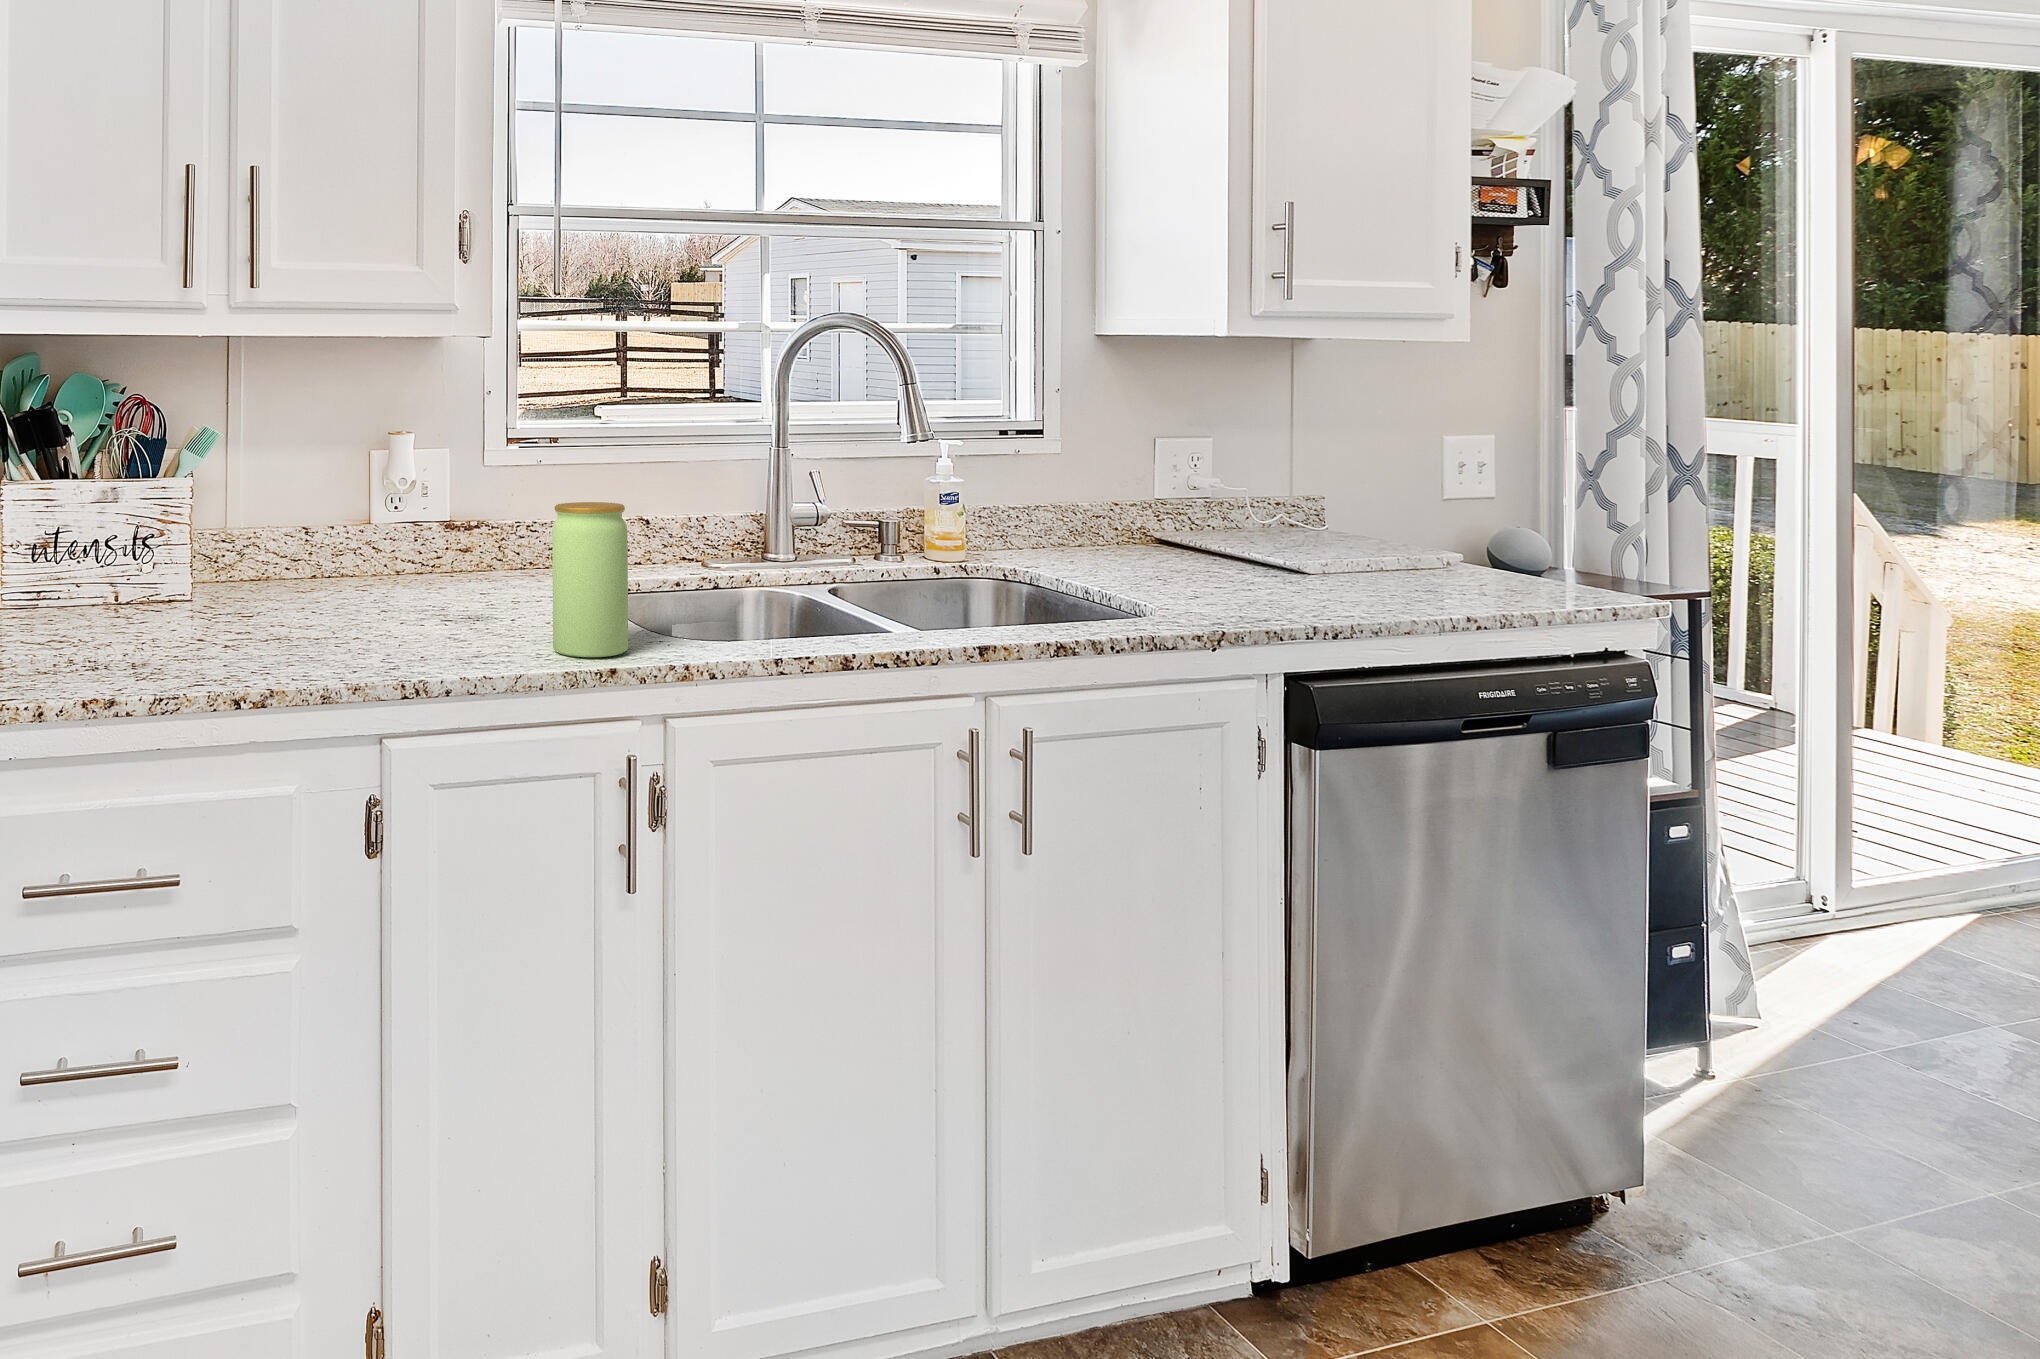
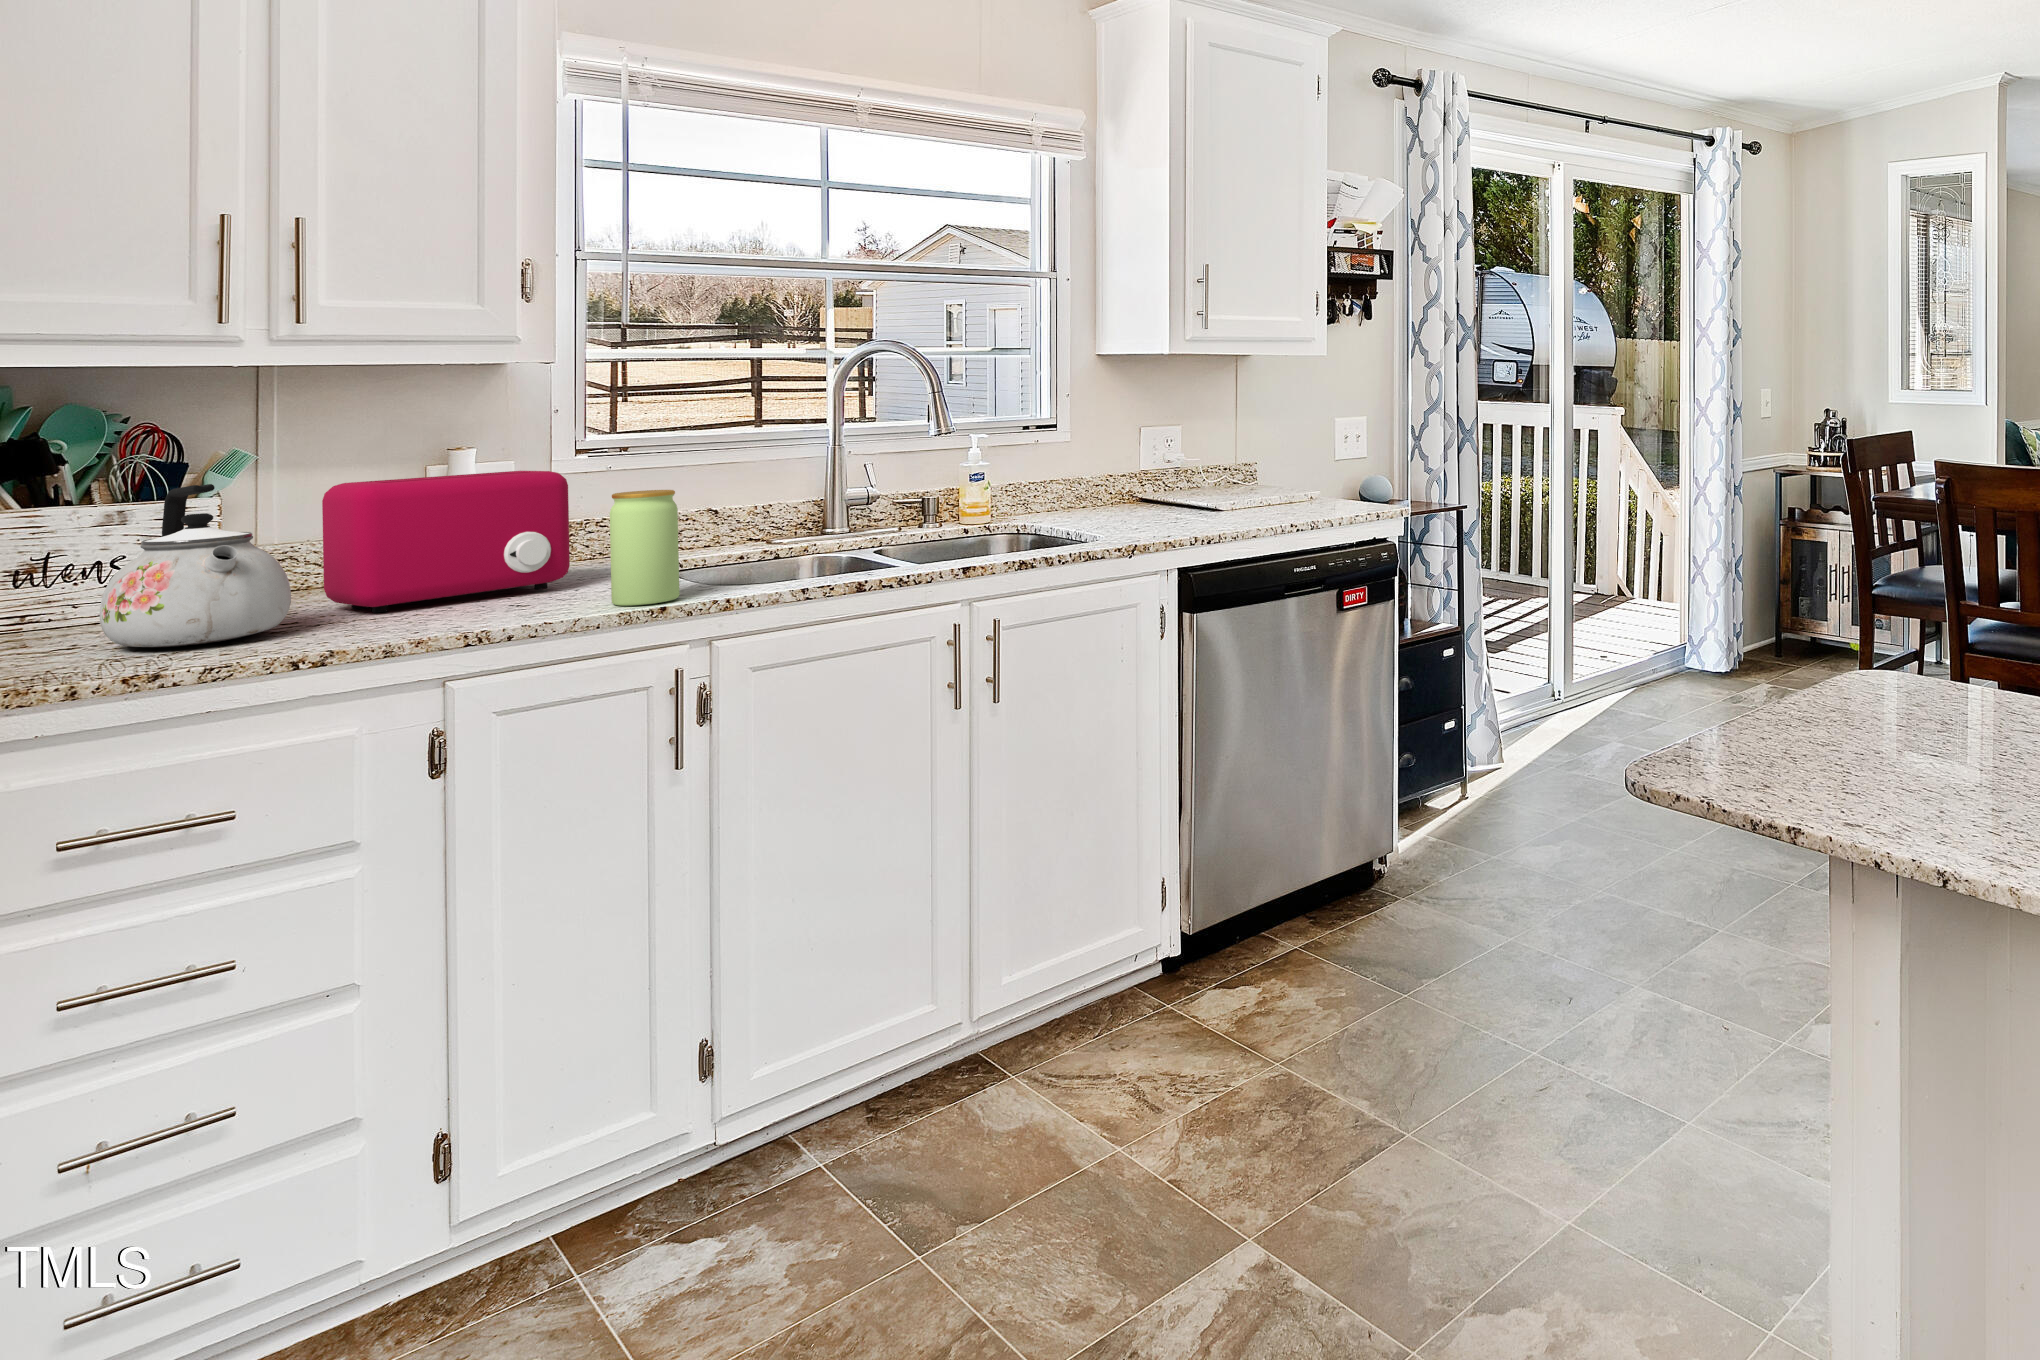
toaster: none [276,465,505,628] -> present [322,471,570,613]
kettle: none [82,468,242,654] -> present [100,484,291,647]

